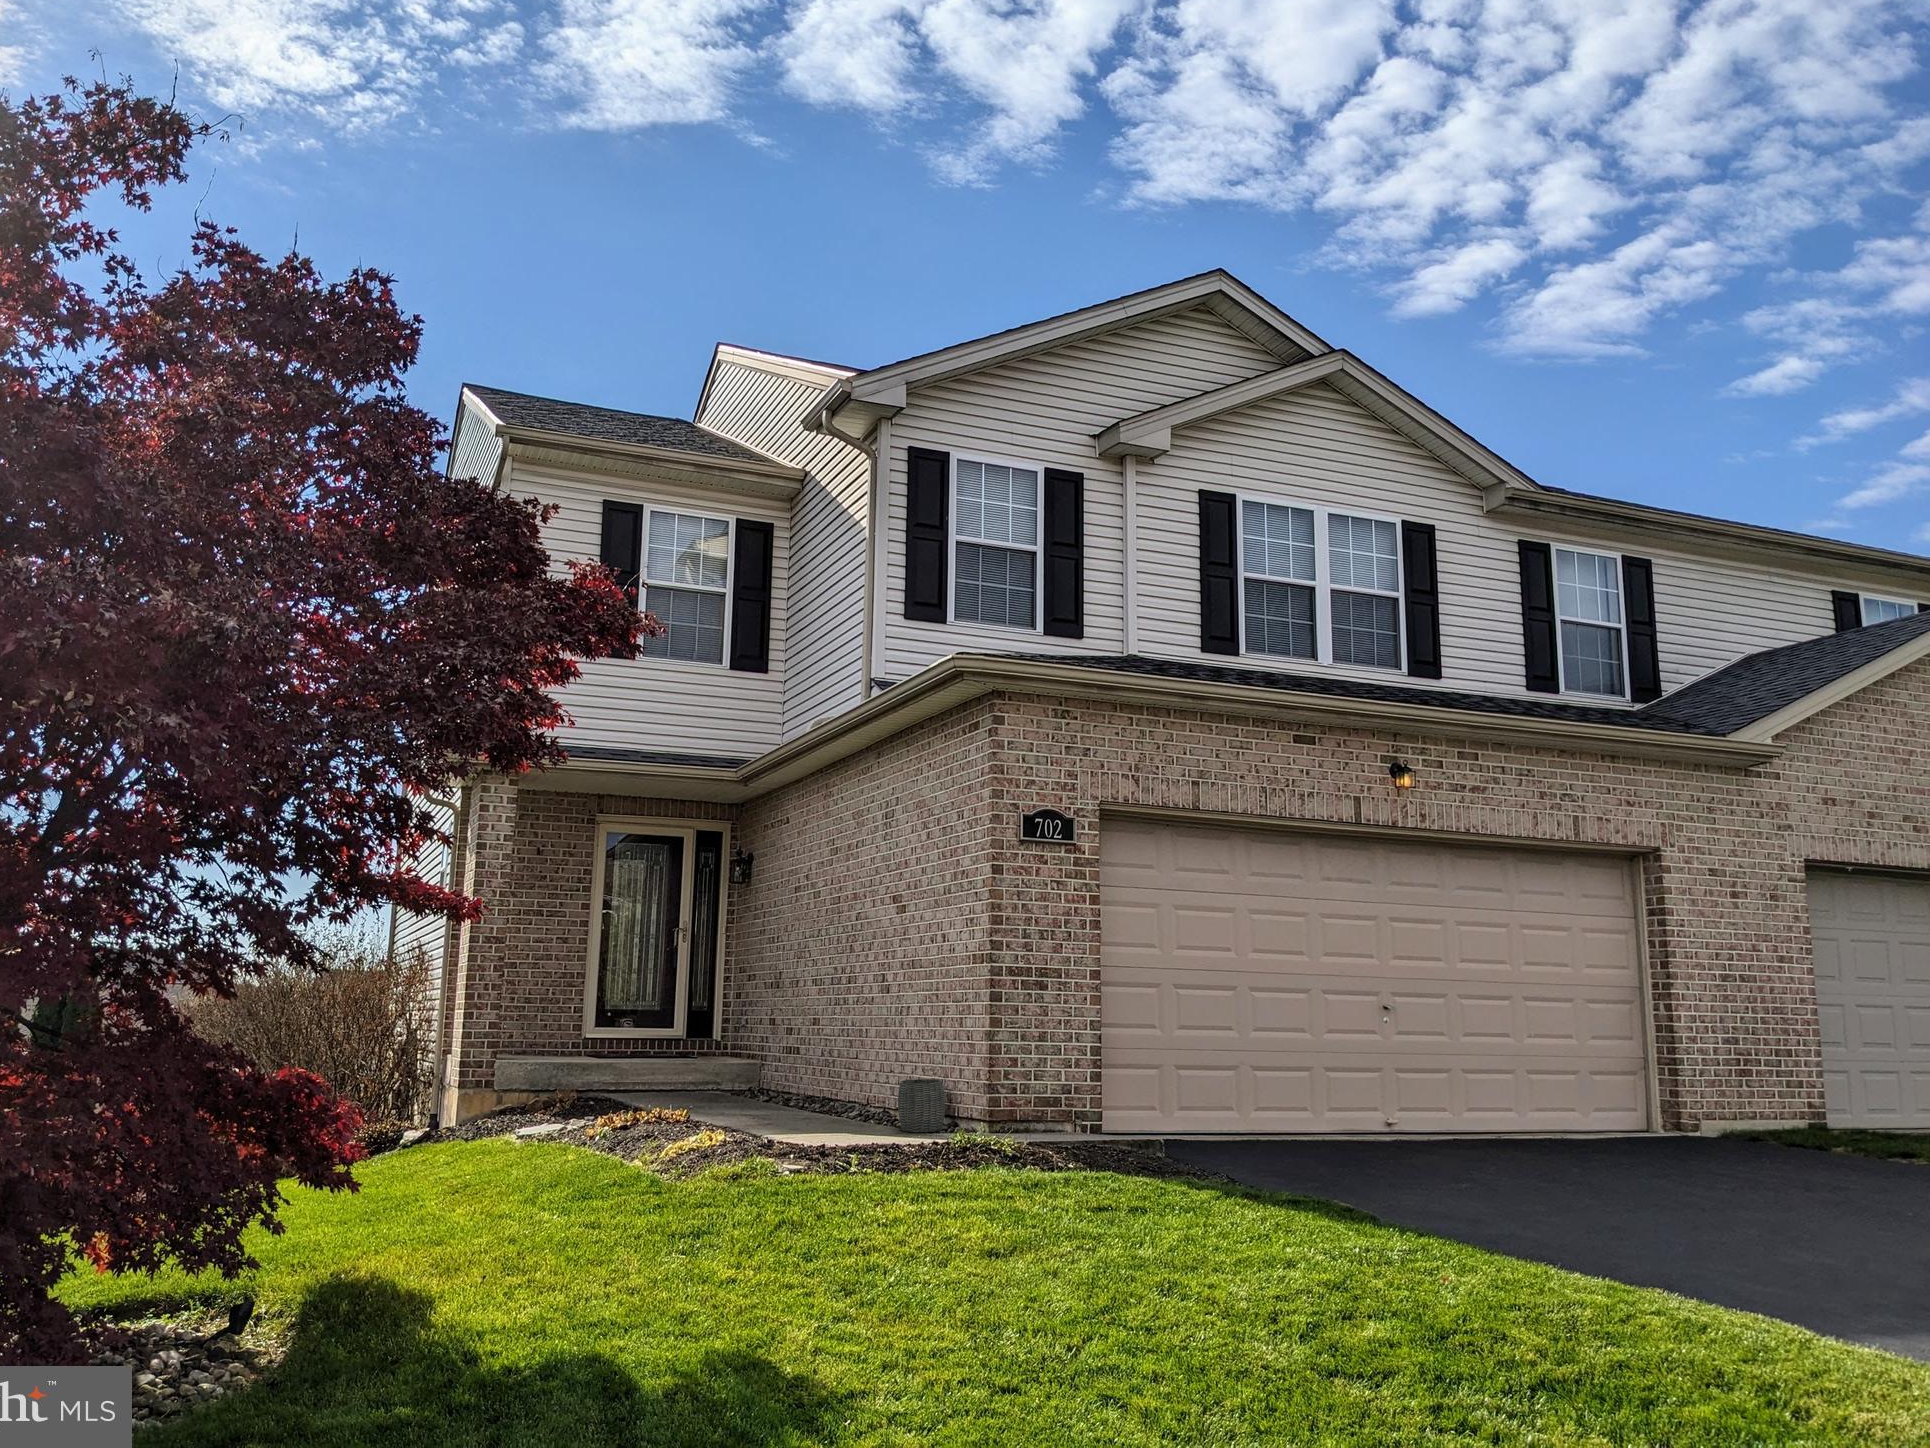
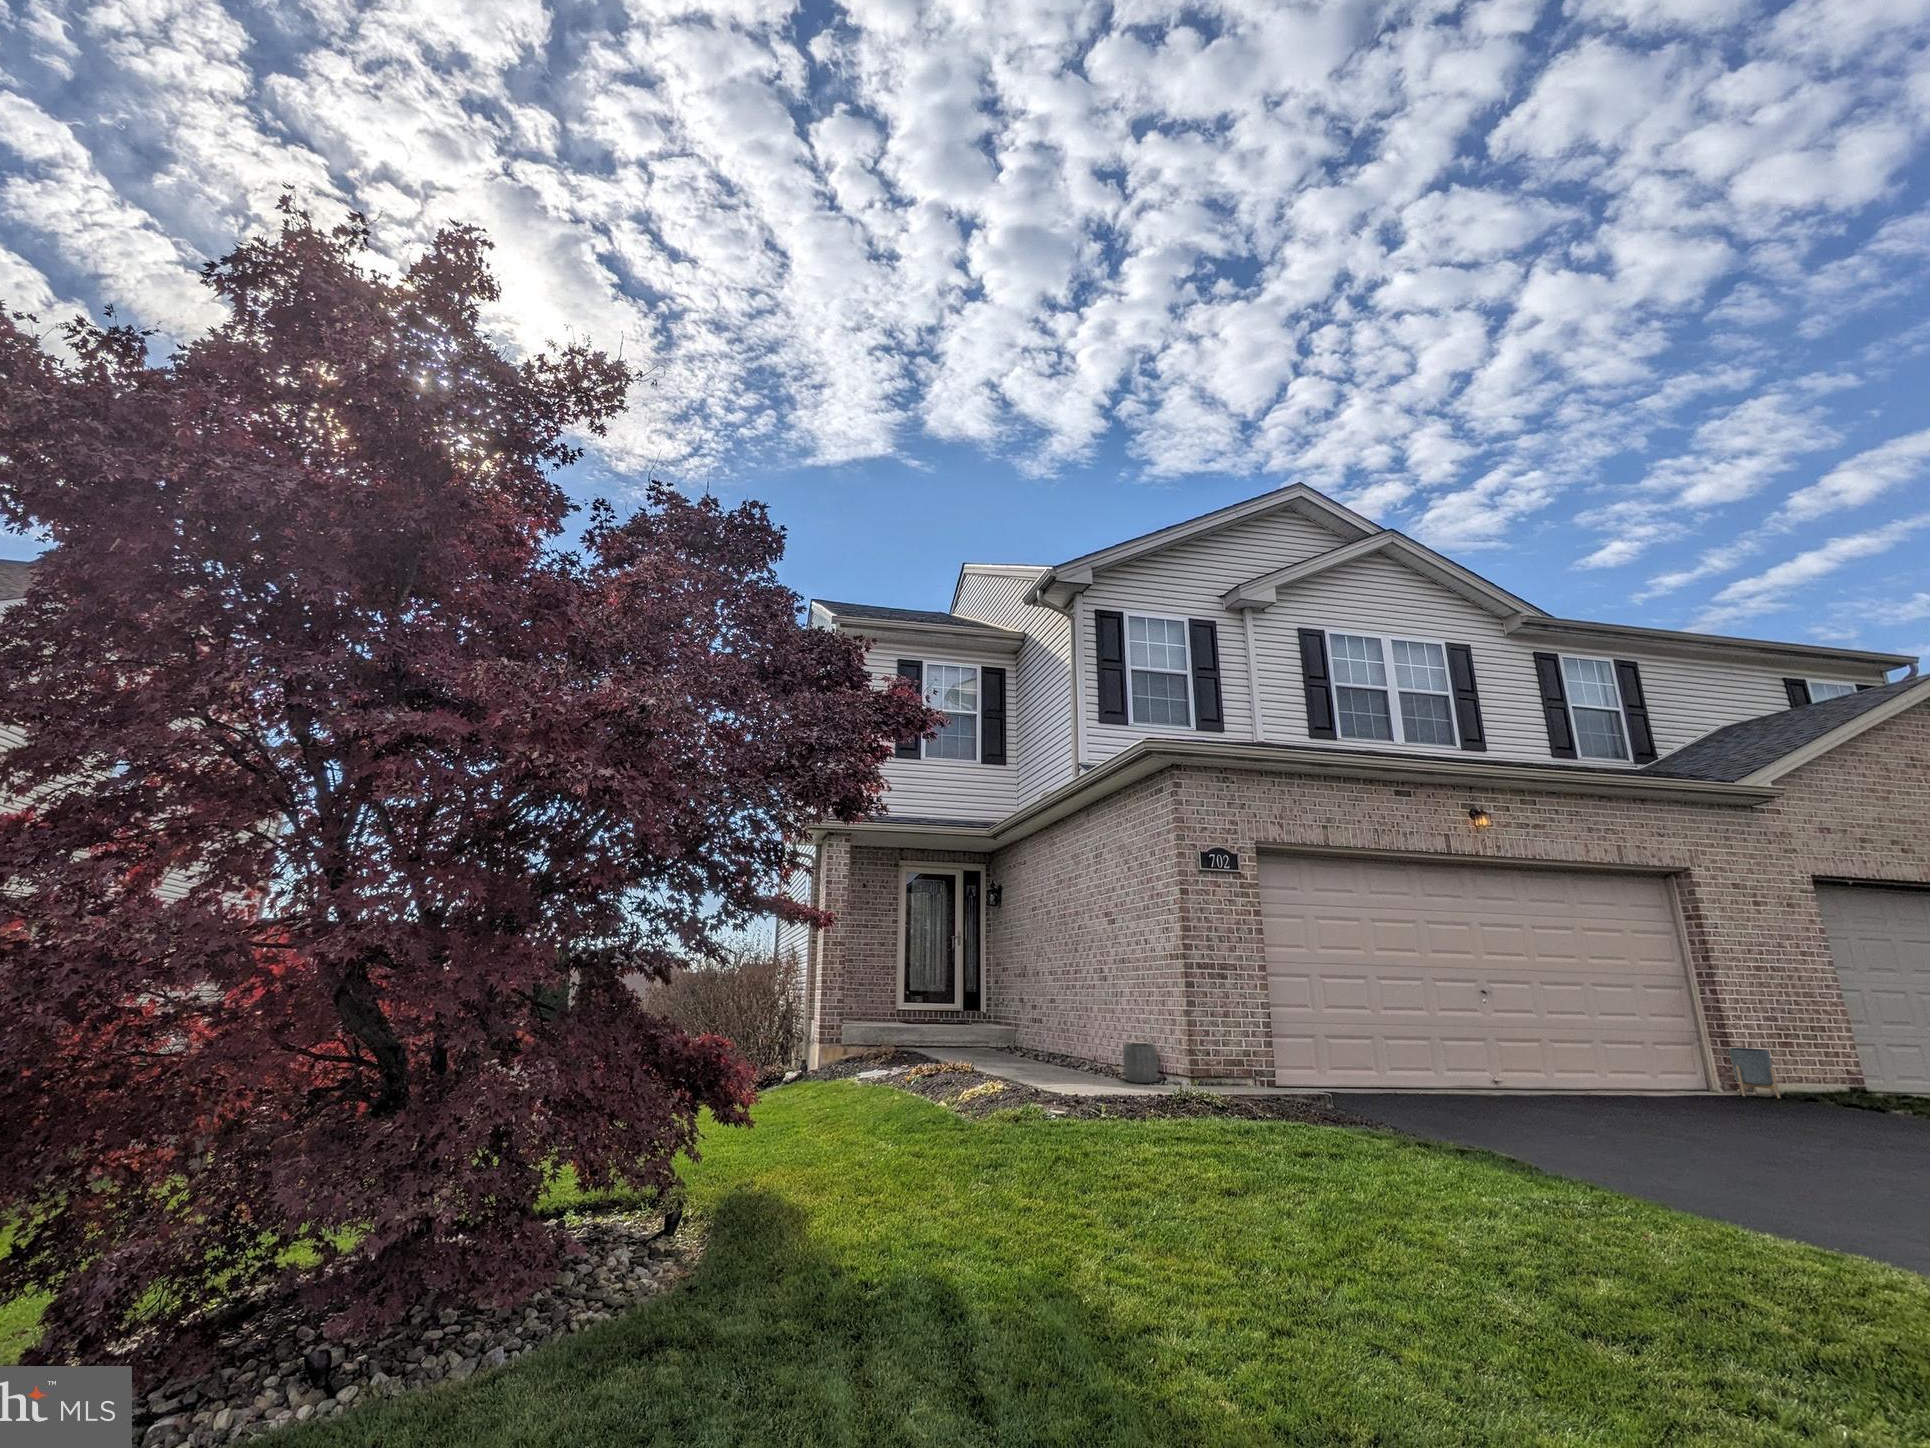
planter: none [1671,1076,1719,1137] -> present [1728,1048,1781,1098]

